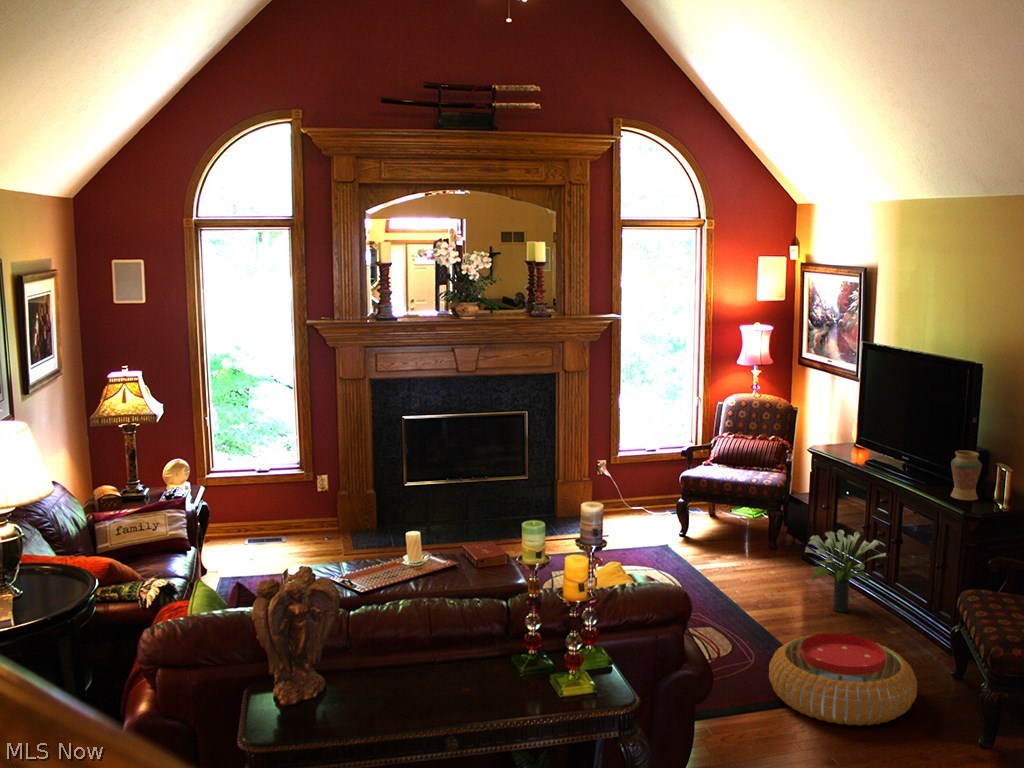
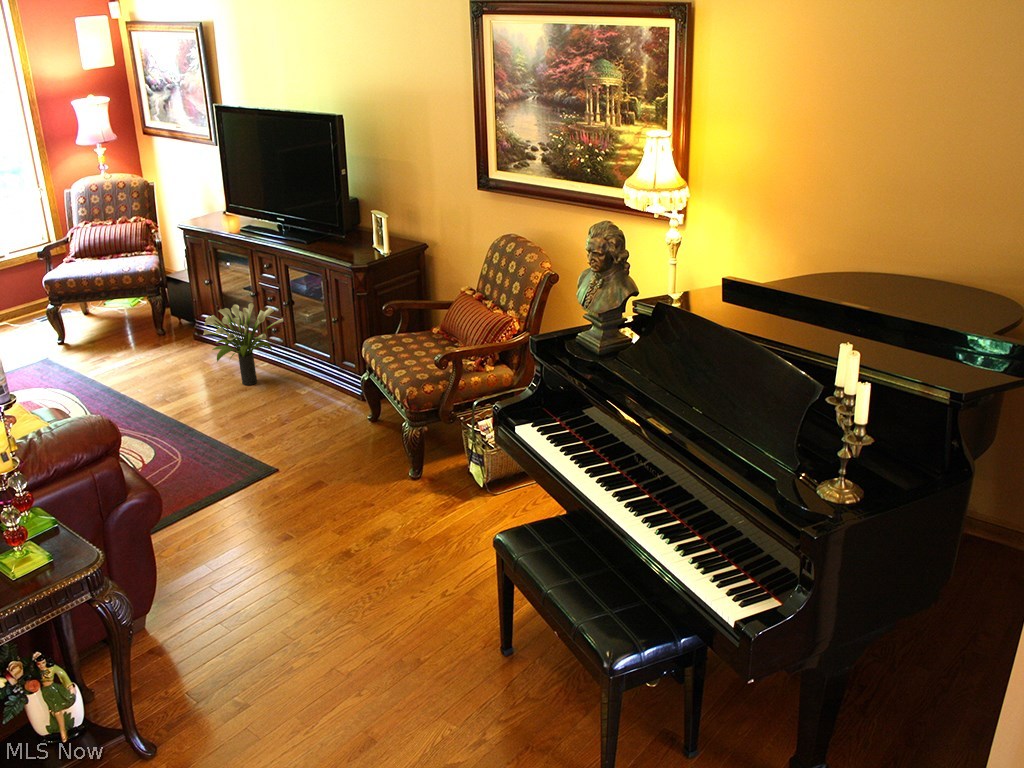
decorative vase: present [951,450,982,500] -> none [329,204,359,253]
pouf: present [769,633,917,726] -> none [200,409,347,502]

